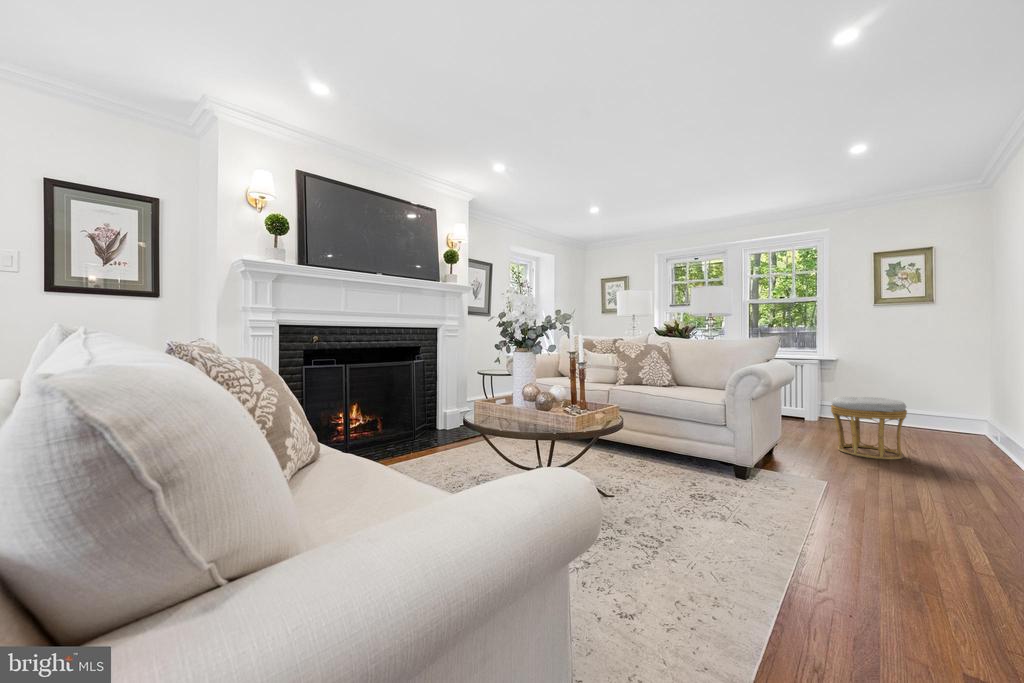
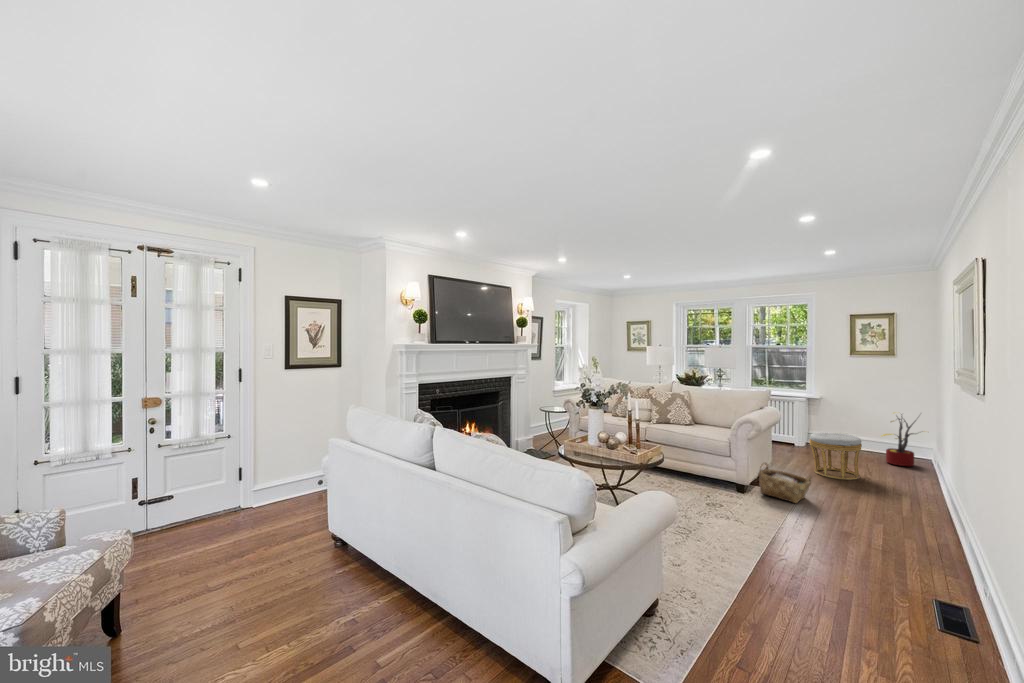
decorative plant: none [924,371,986,442] -> present [883,414,916,466]
woven basket: none [766,433,849,494] -> present [758,462,811,503]

